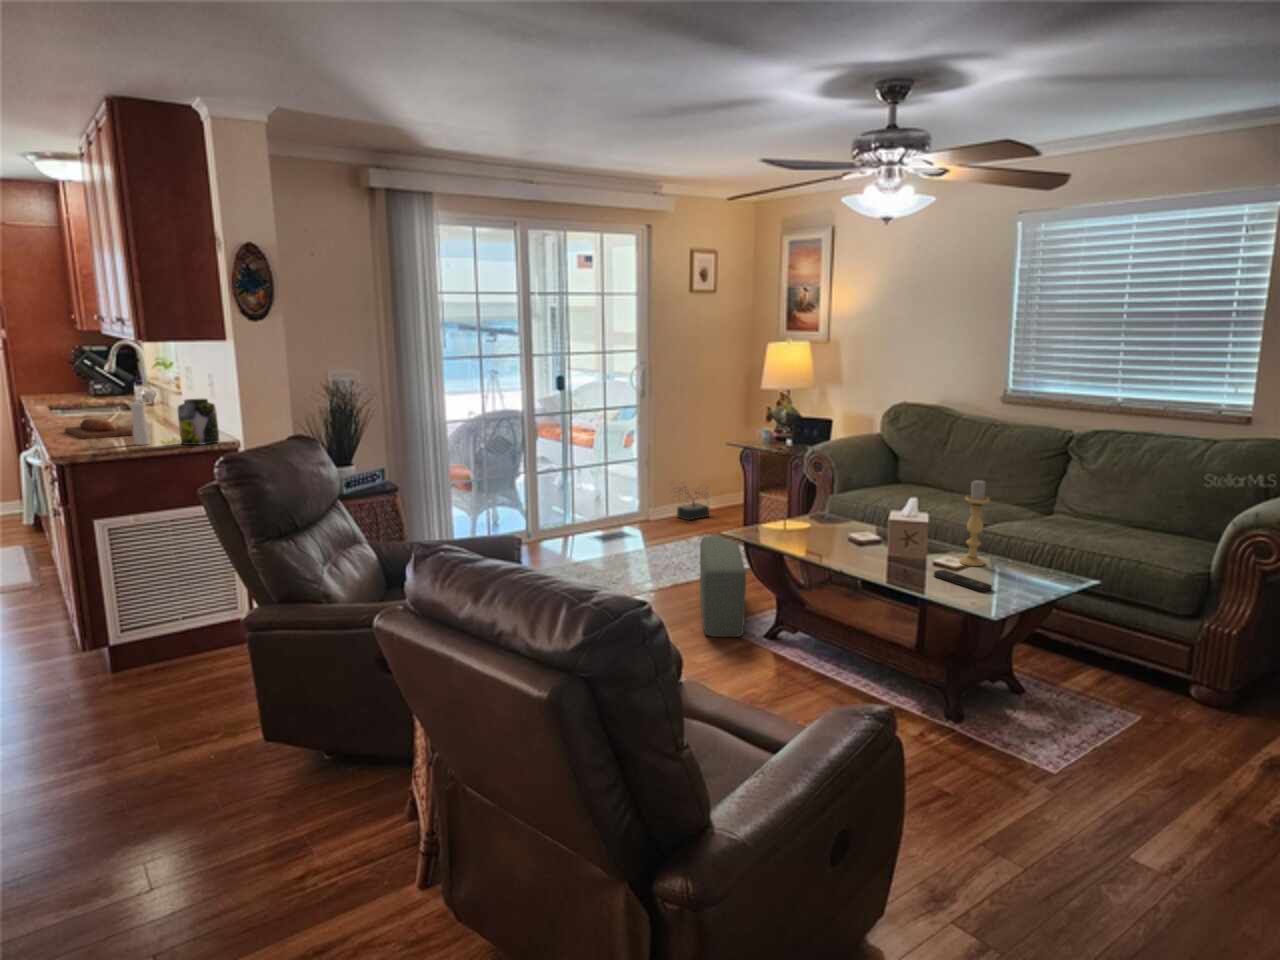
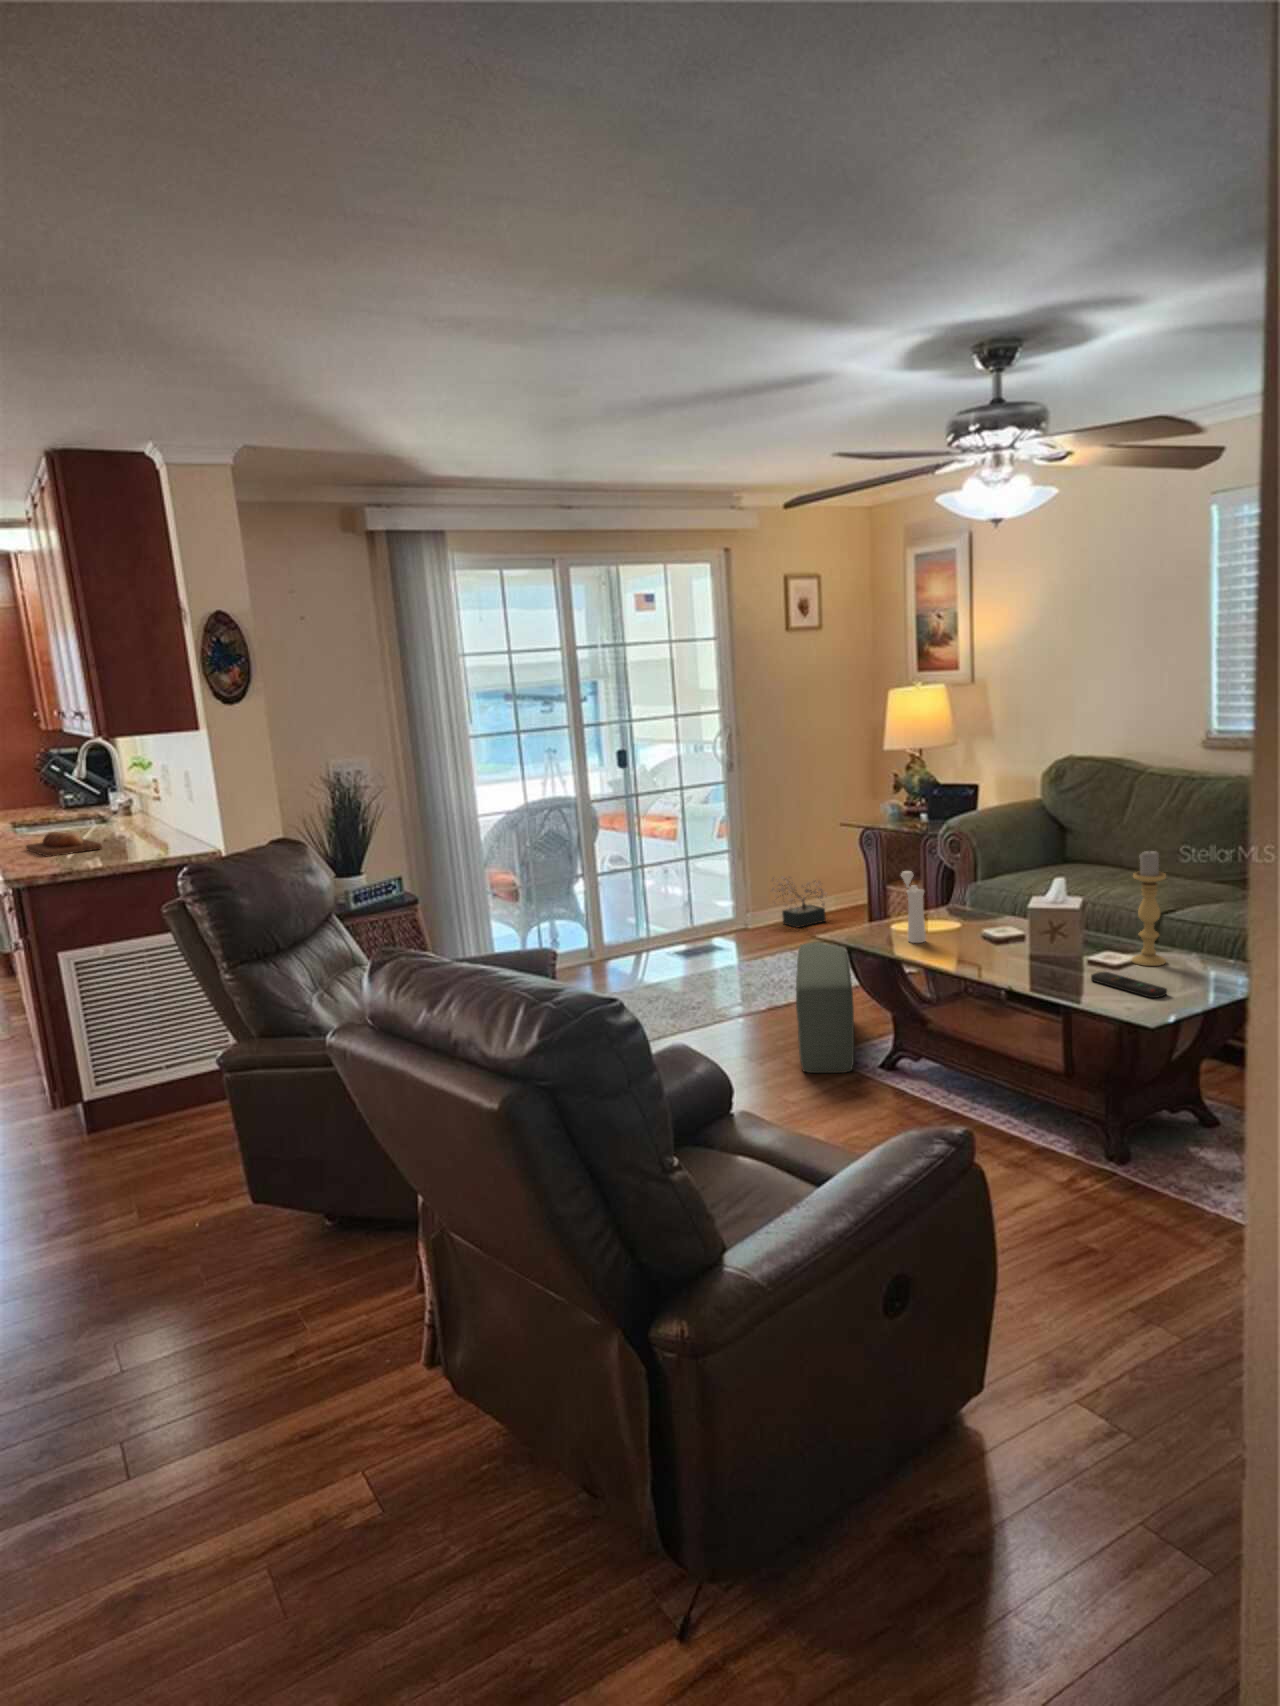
pepper mill: present [130,391,155,445] -> present [901,871,926,943]
jar: present [178,399,219,445] -> none [148,801,197,857]

